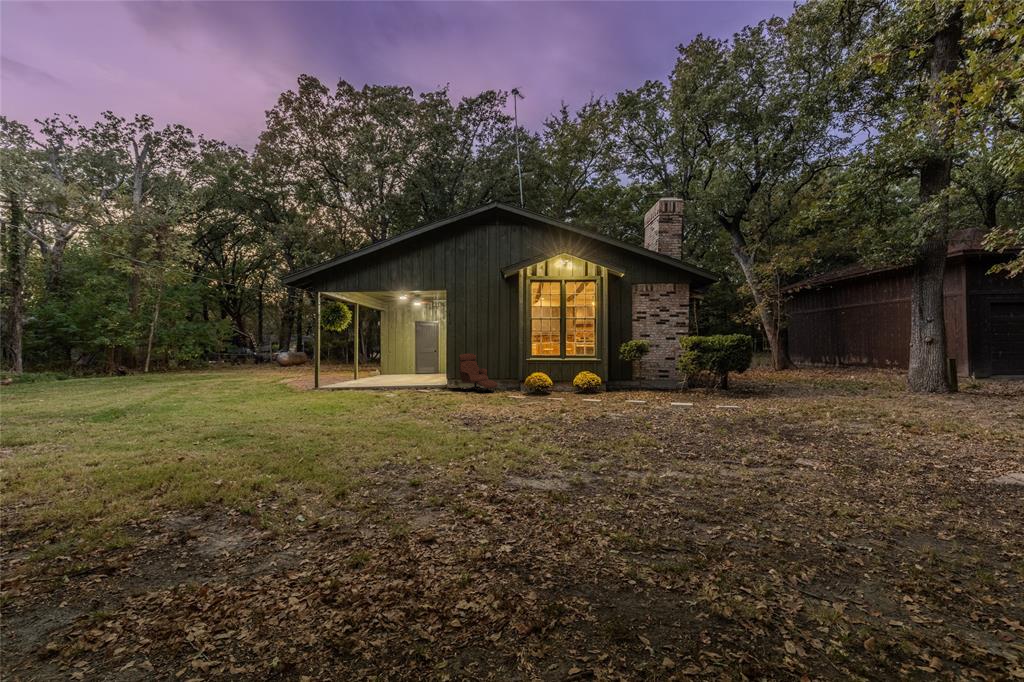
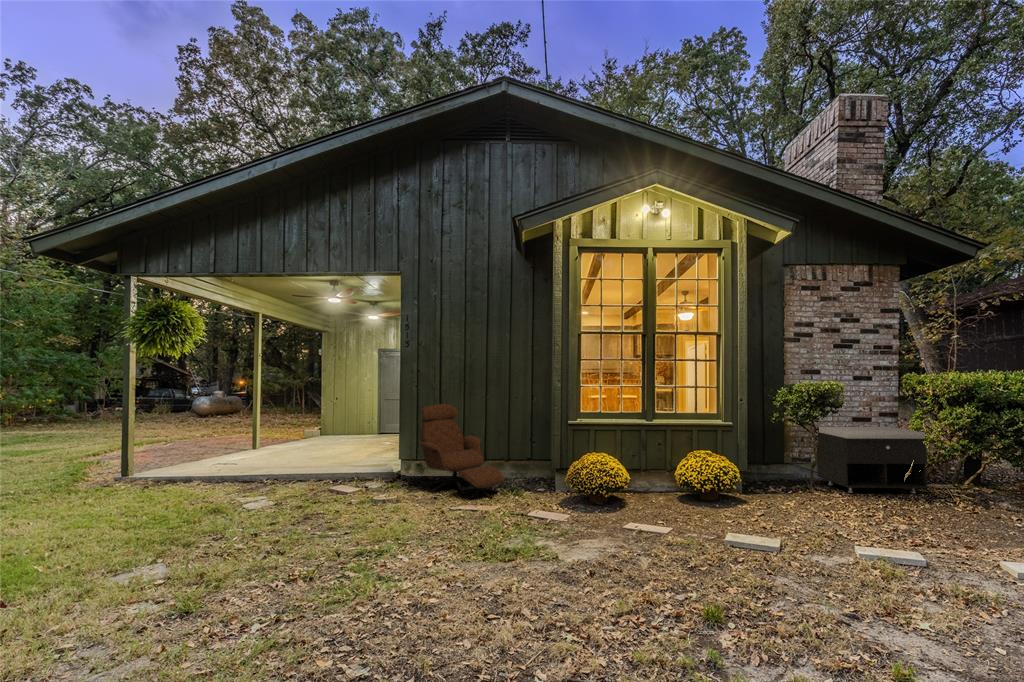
storage bench: none [645,362,687,390] -> present [817,427,929,493]

